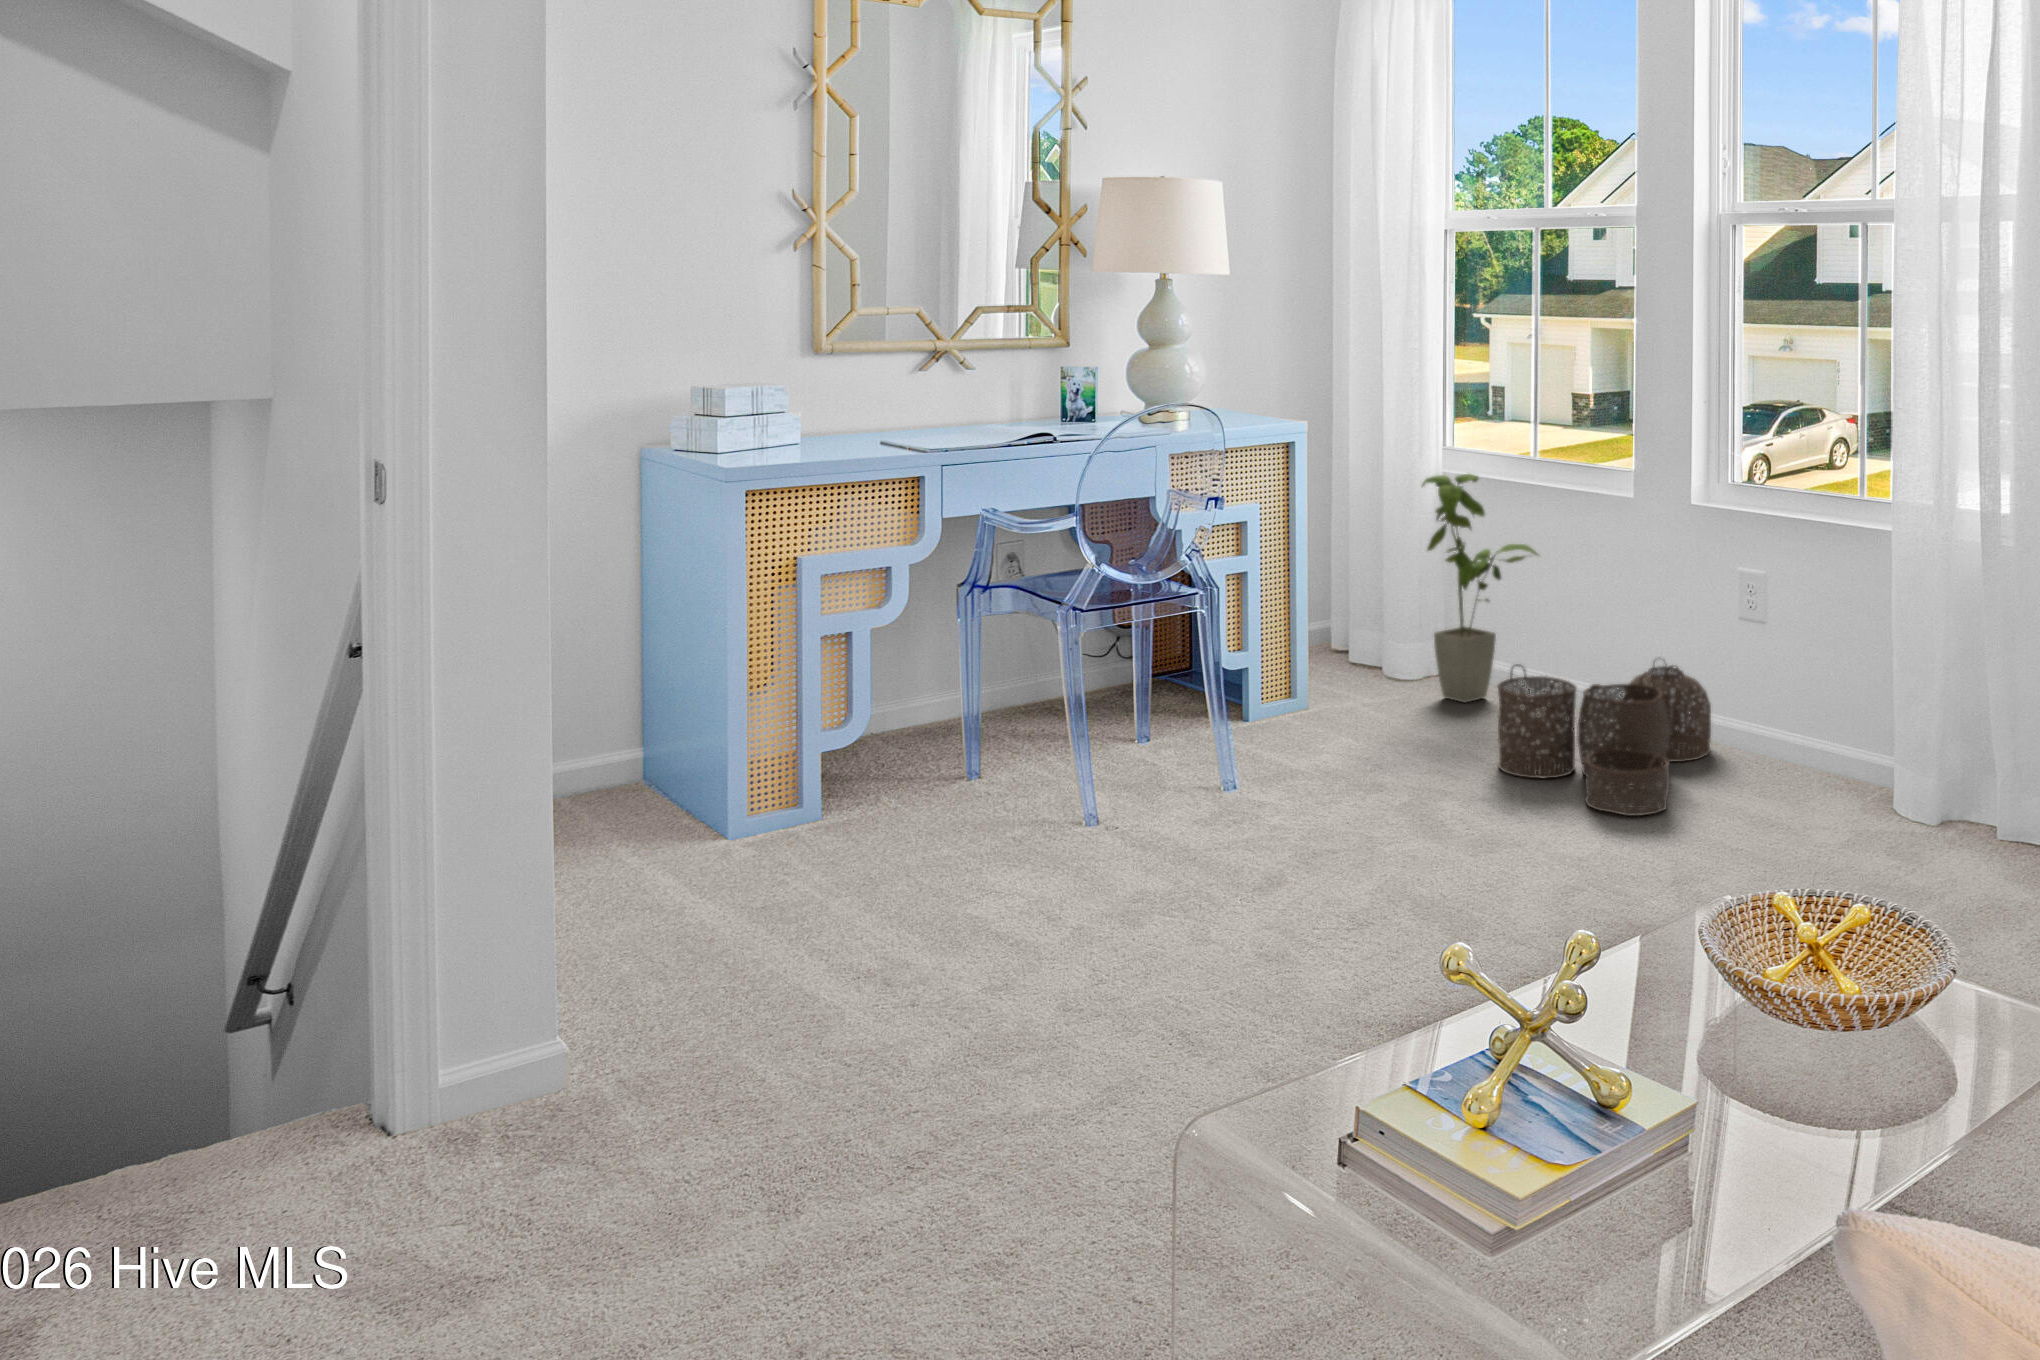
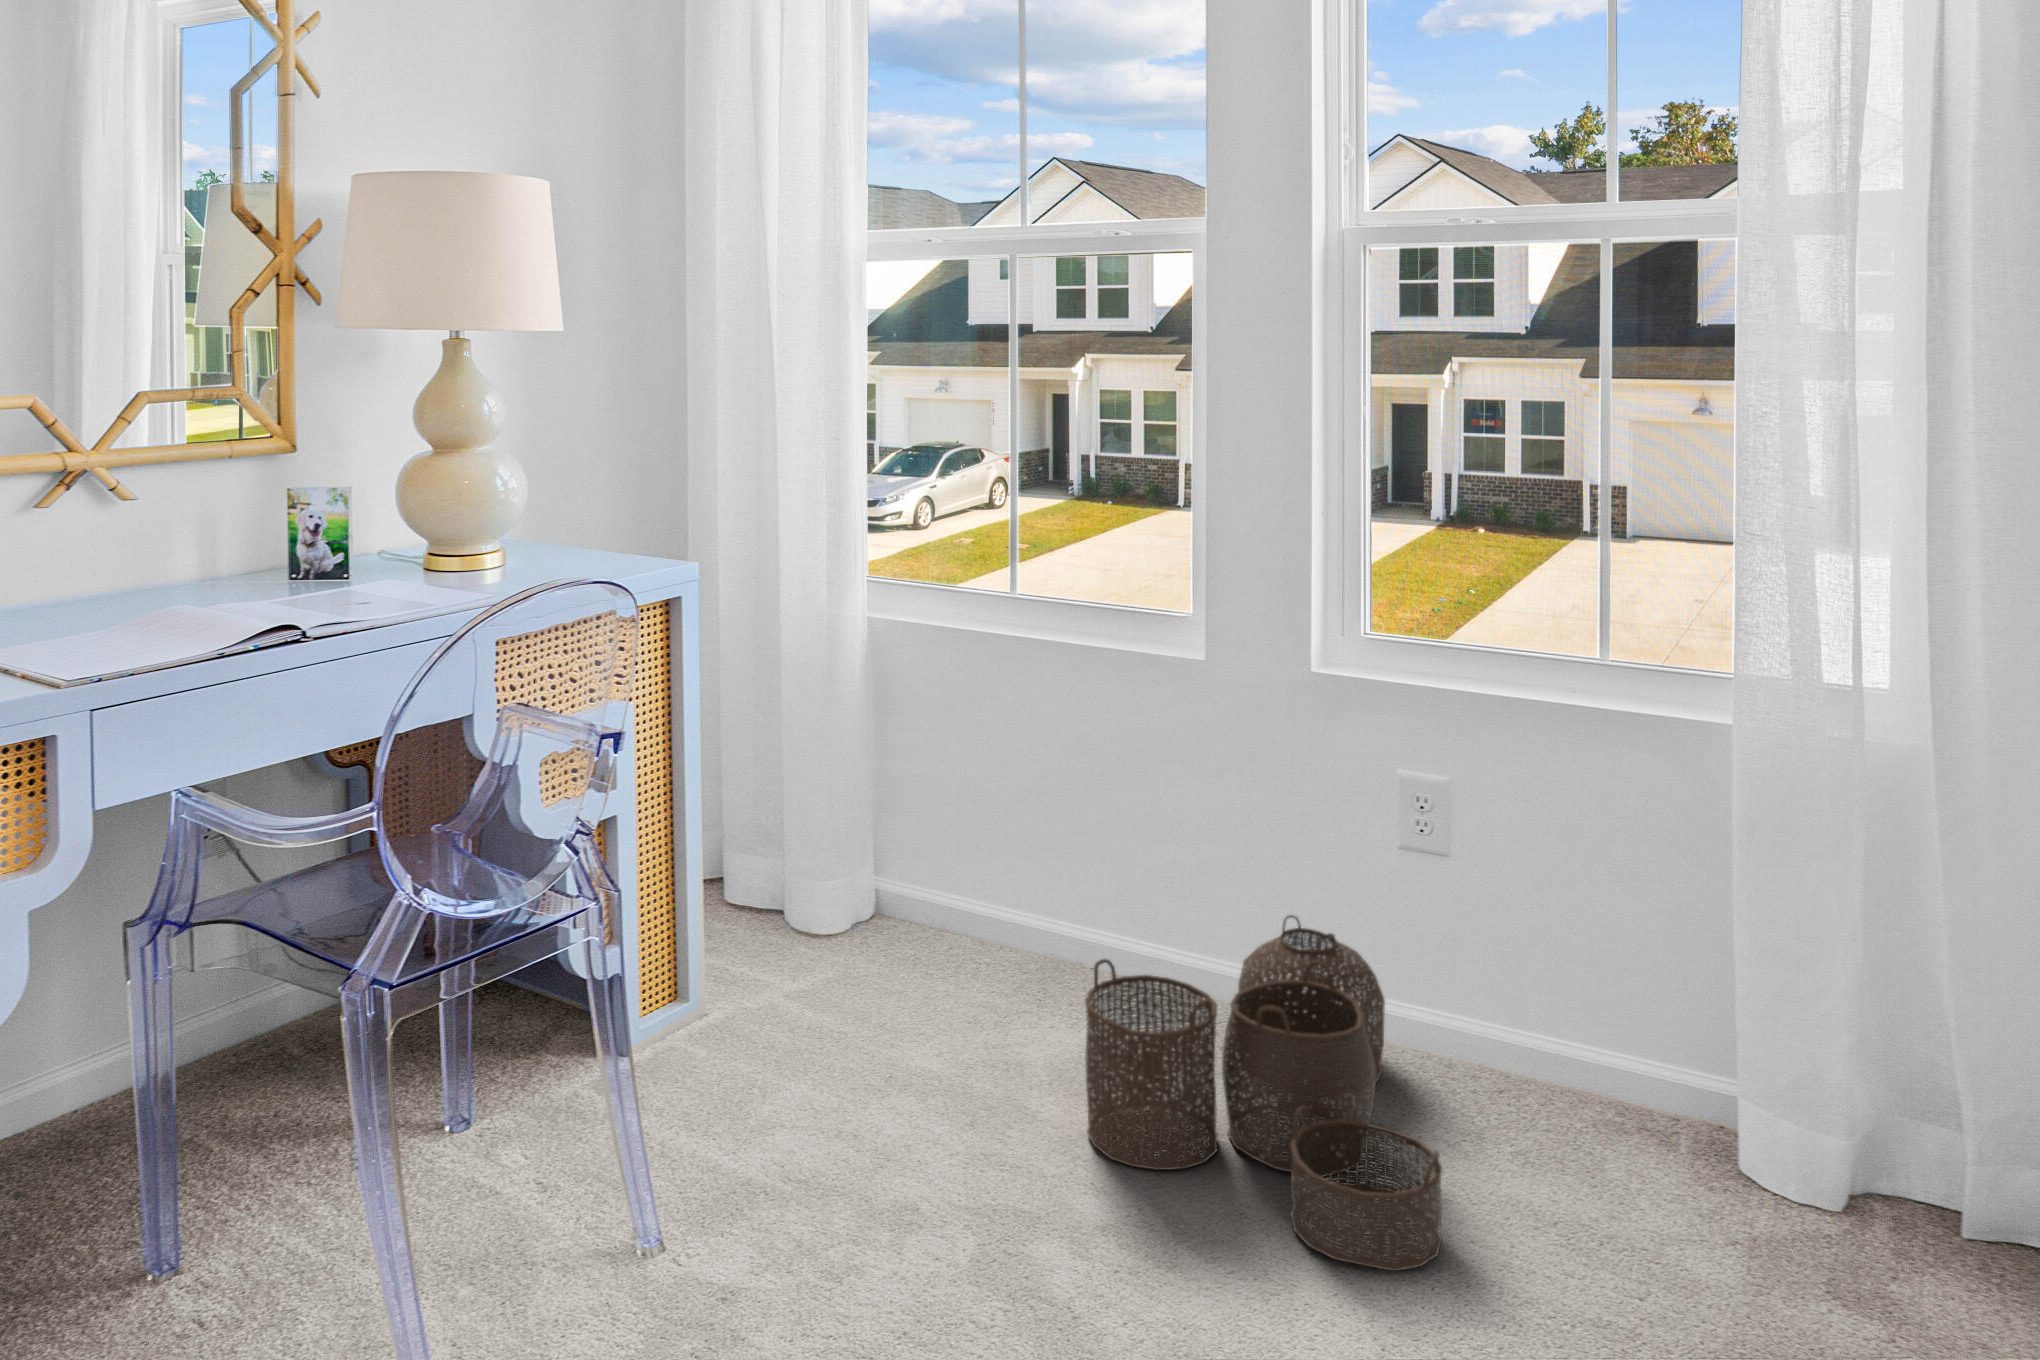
house plant: present [1422,474,1538,702] -> none [871,624,1059,975]

